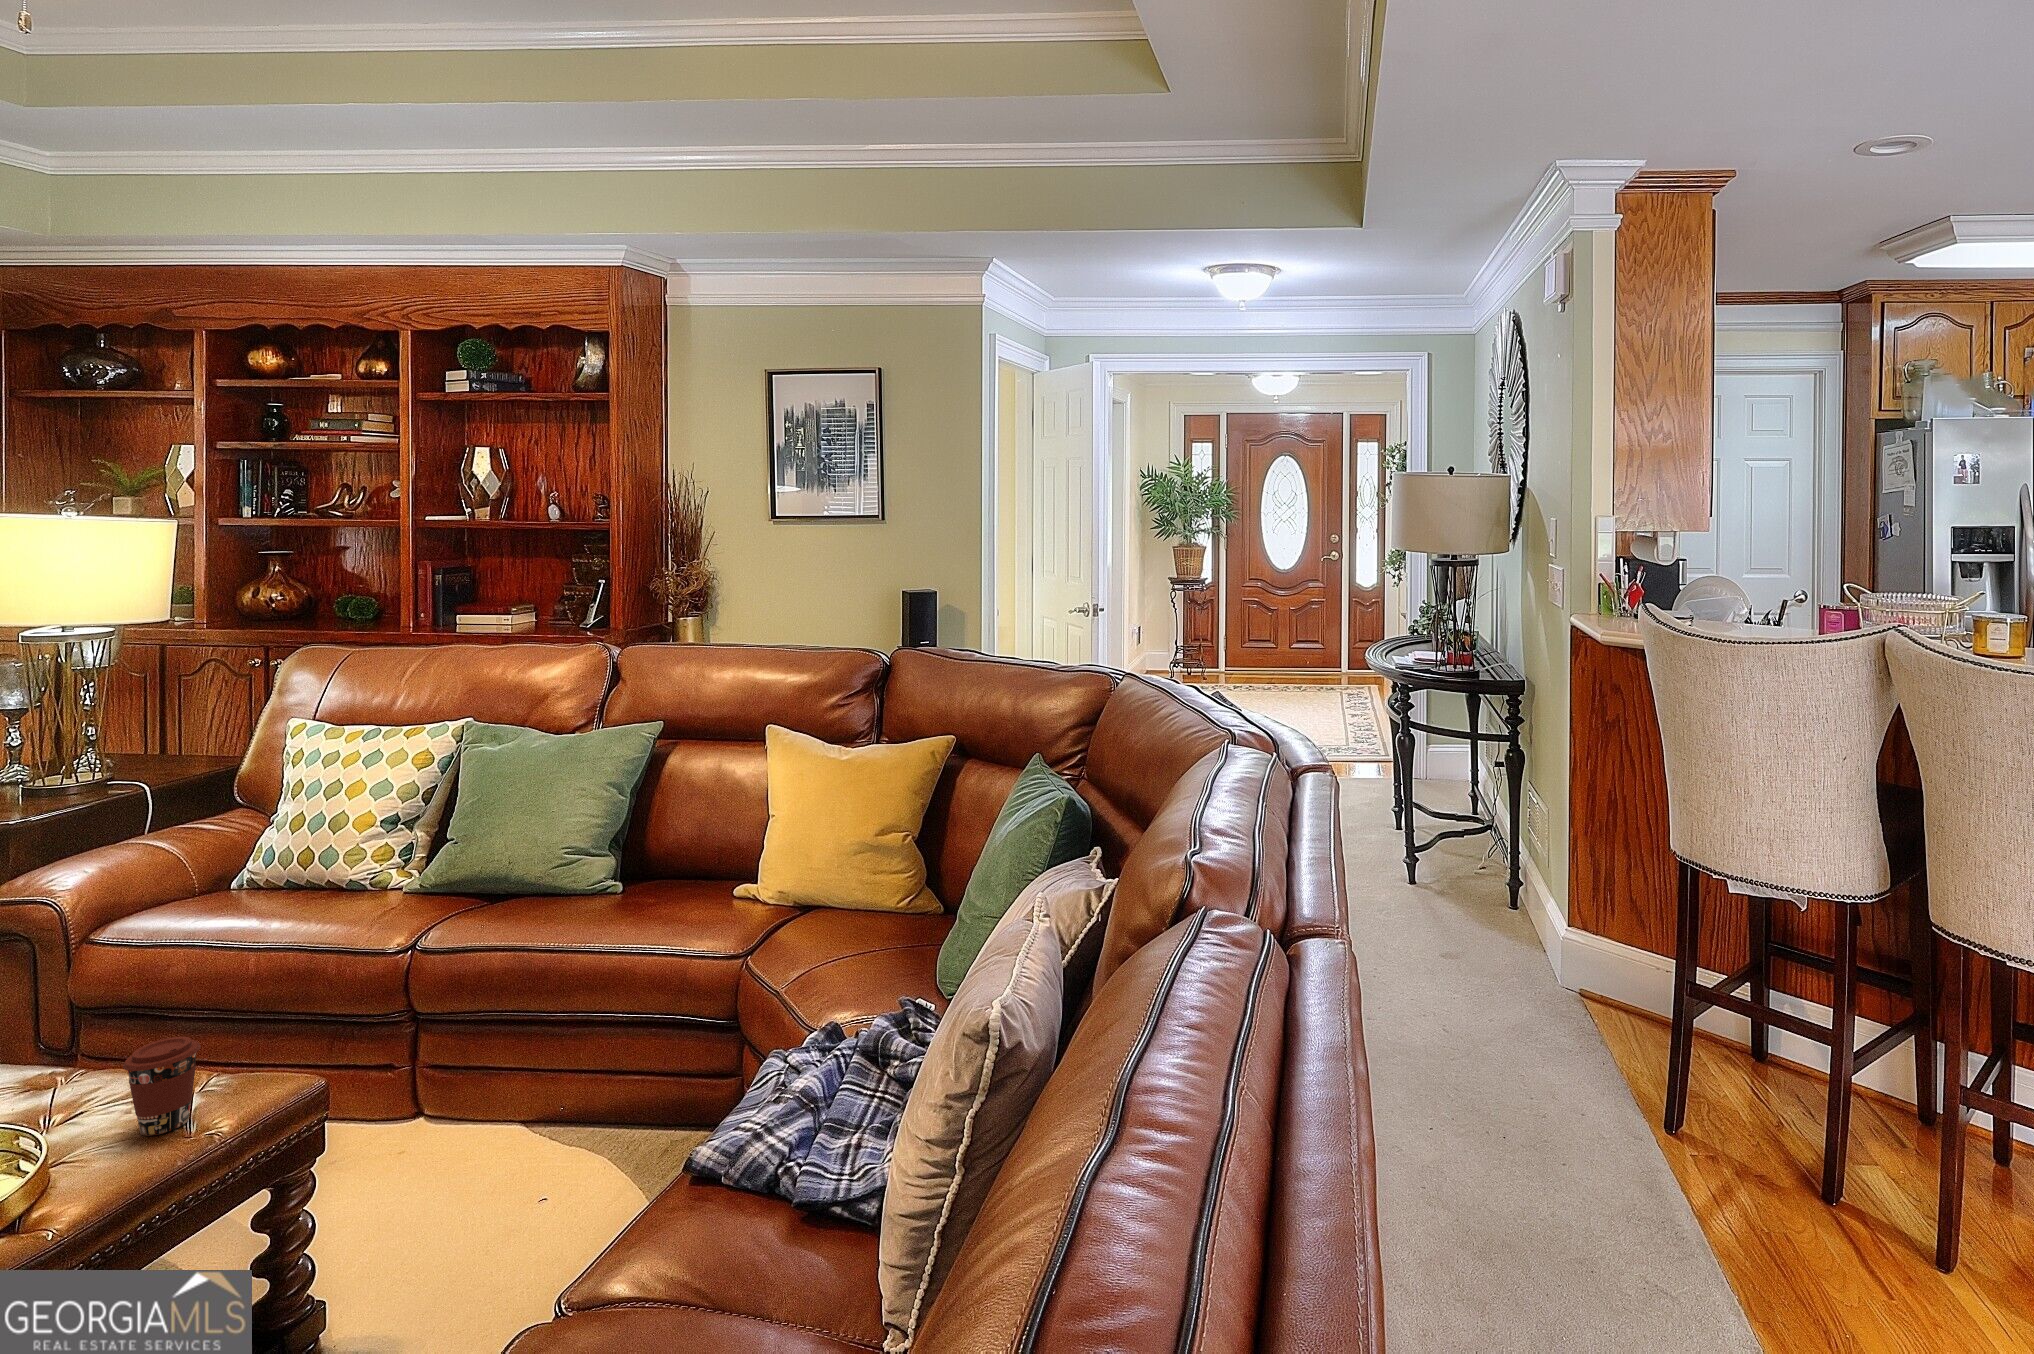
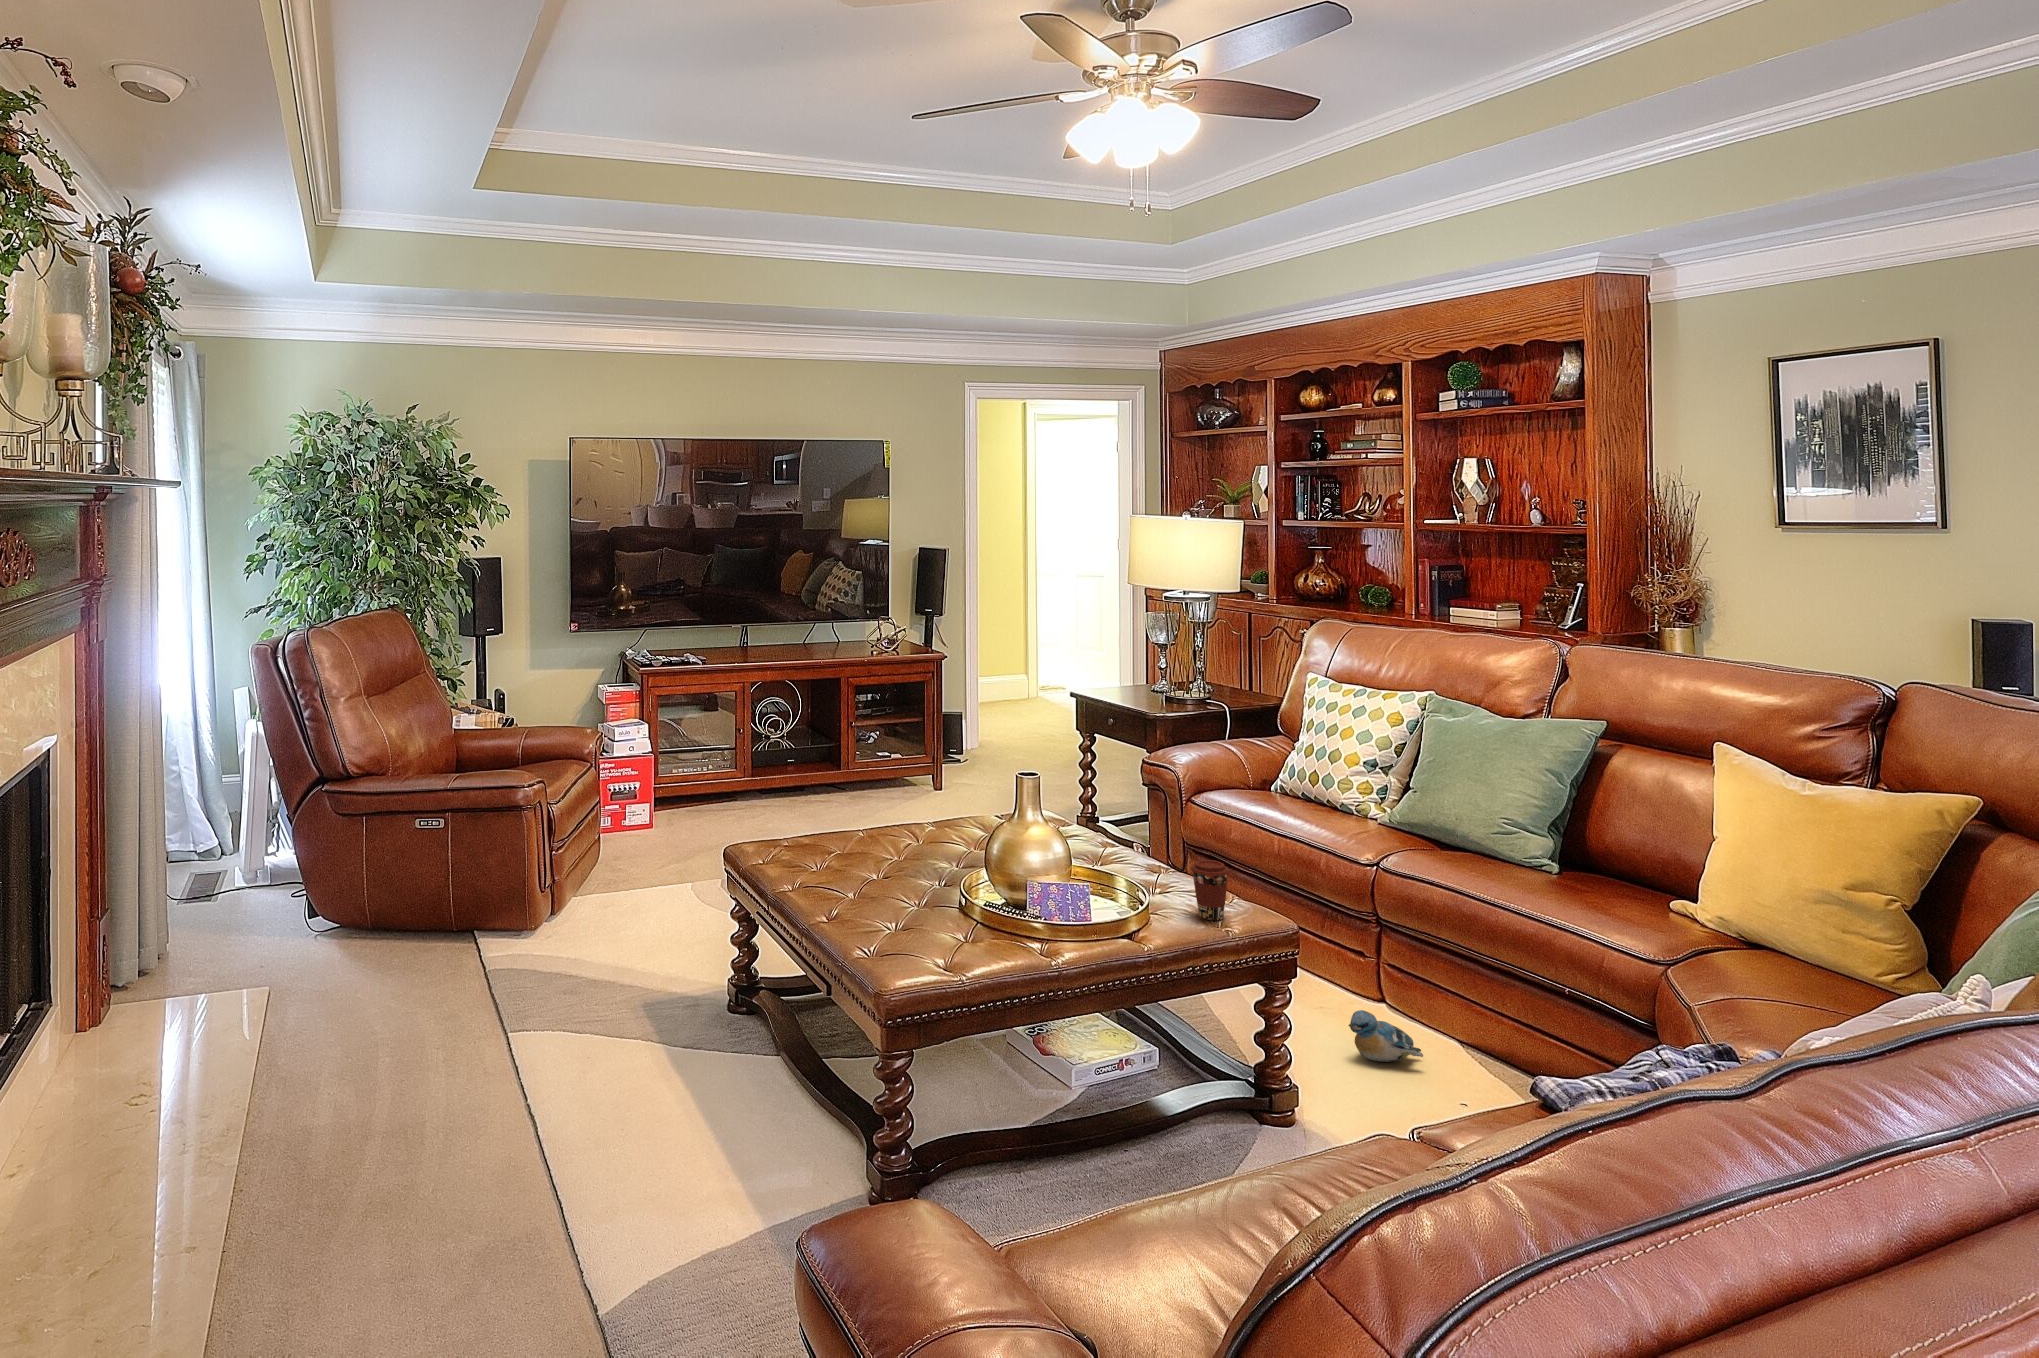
plush toy: none [382,1142,484,1201] -> present [1349,1010,1423,1062]

